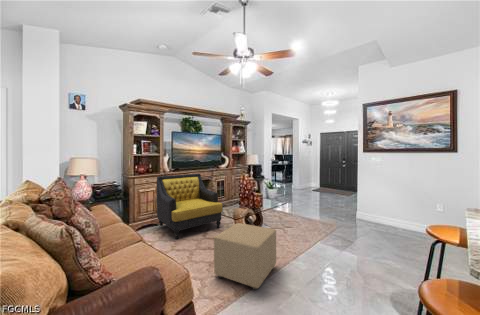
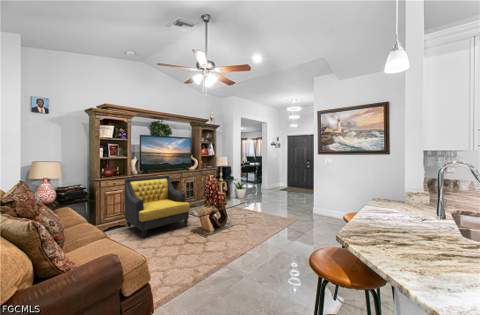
ottoman: present [214,223,276,290] -> none [176,220,234,277]

